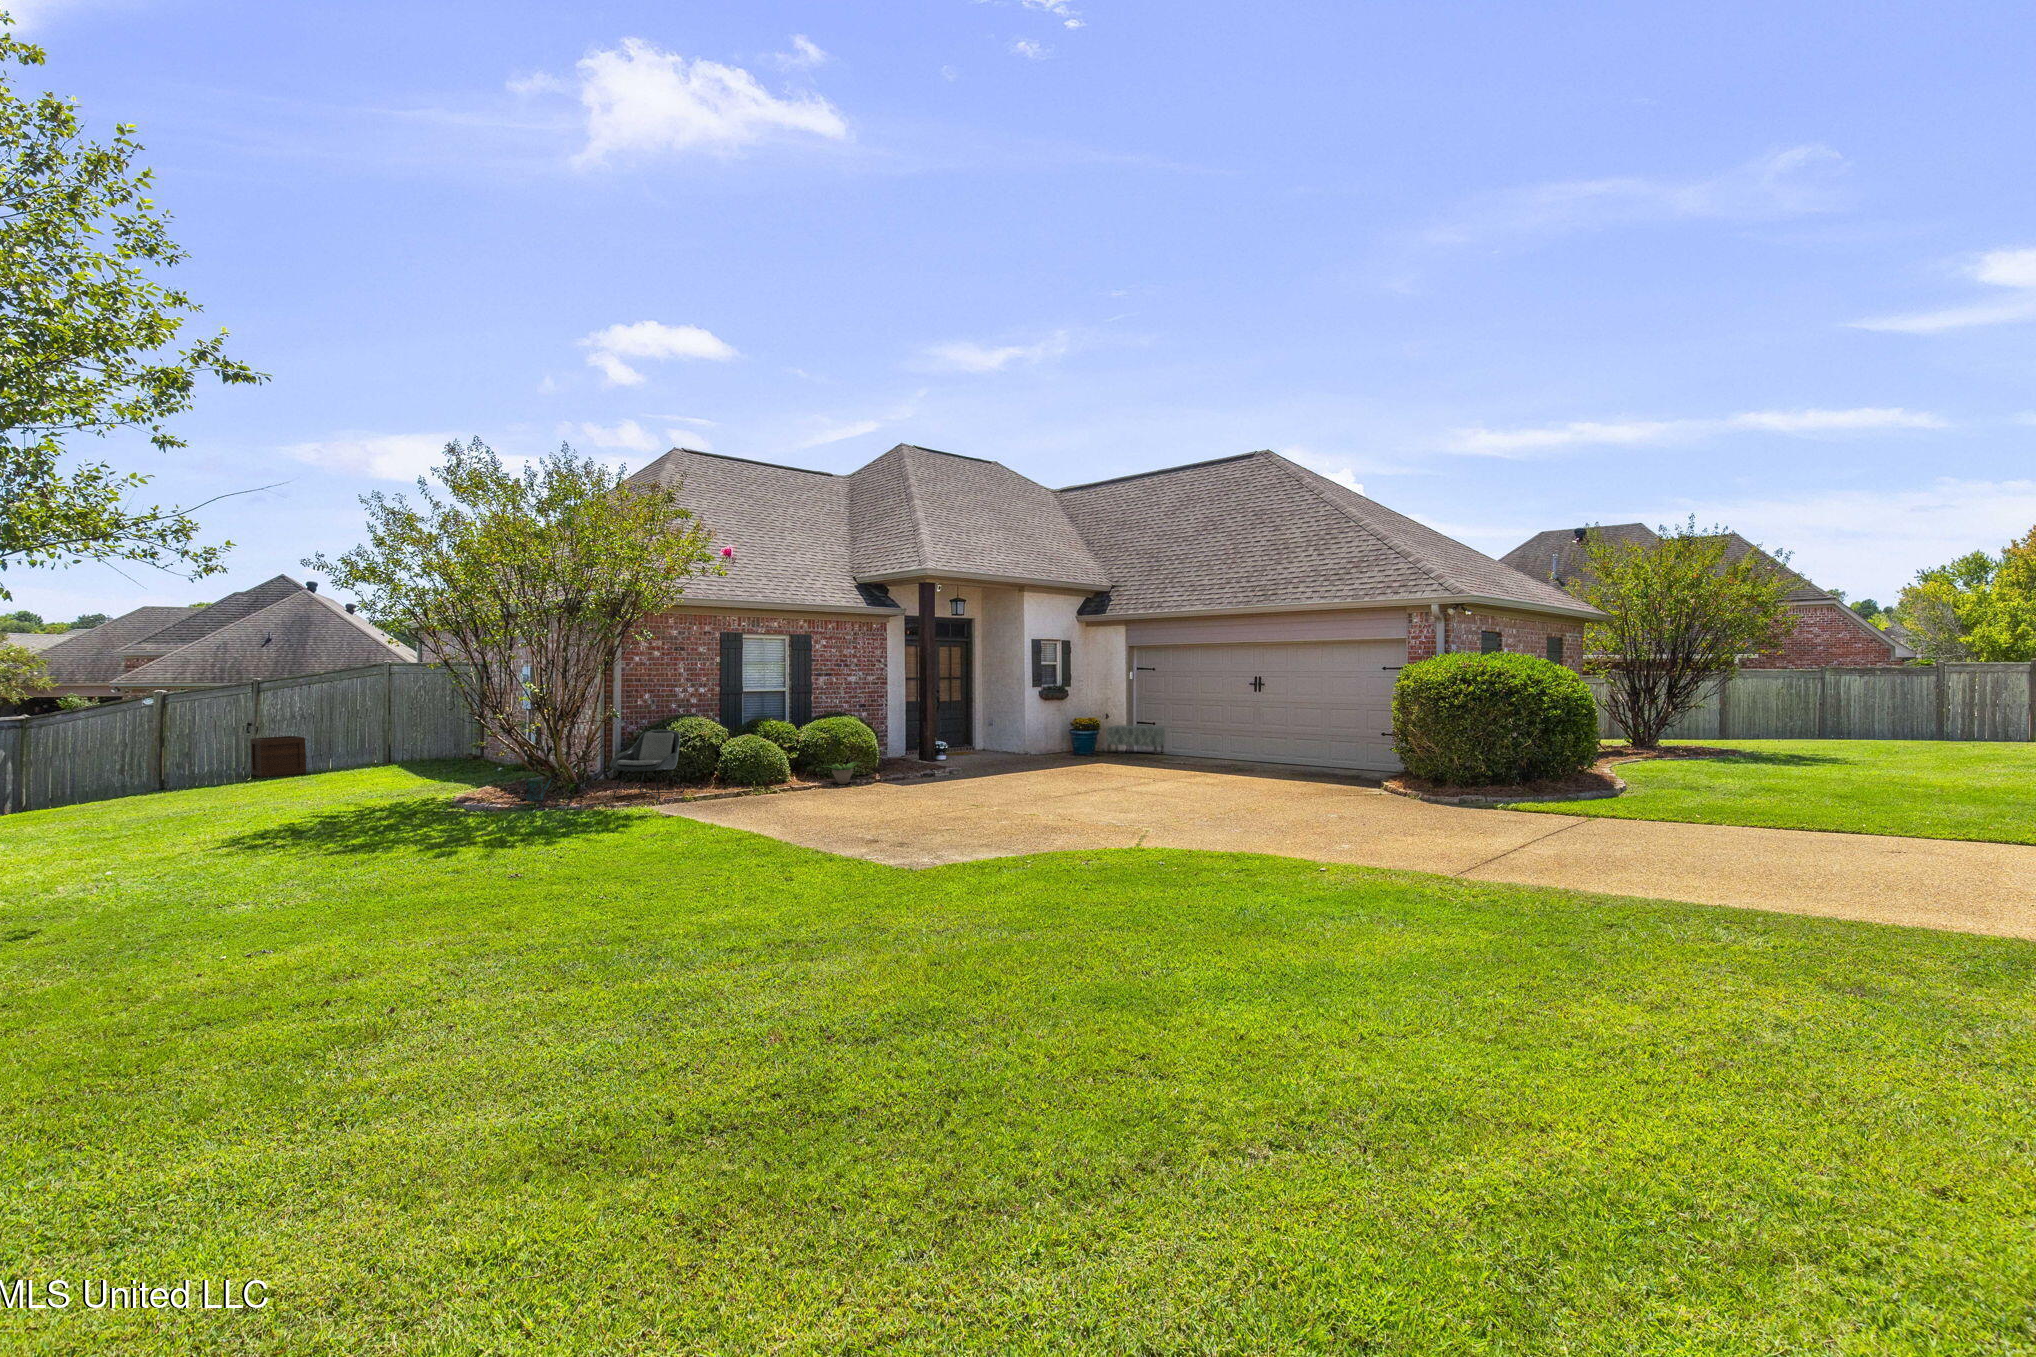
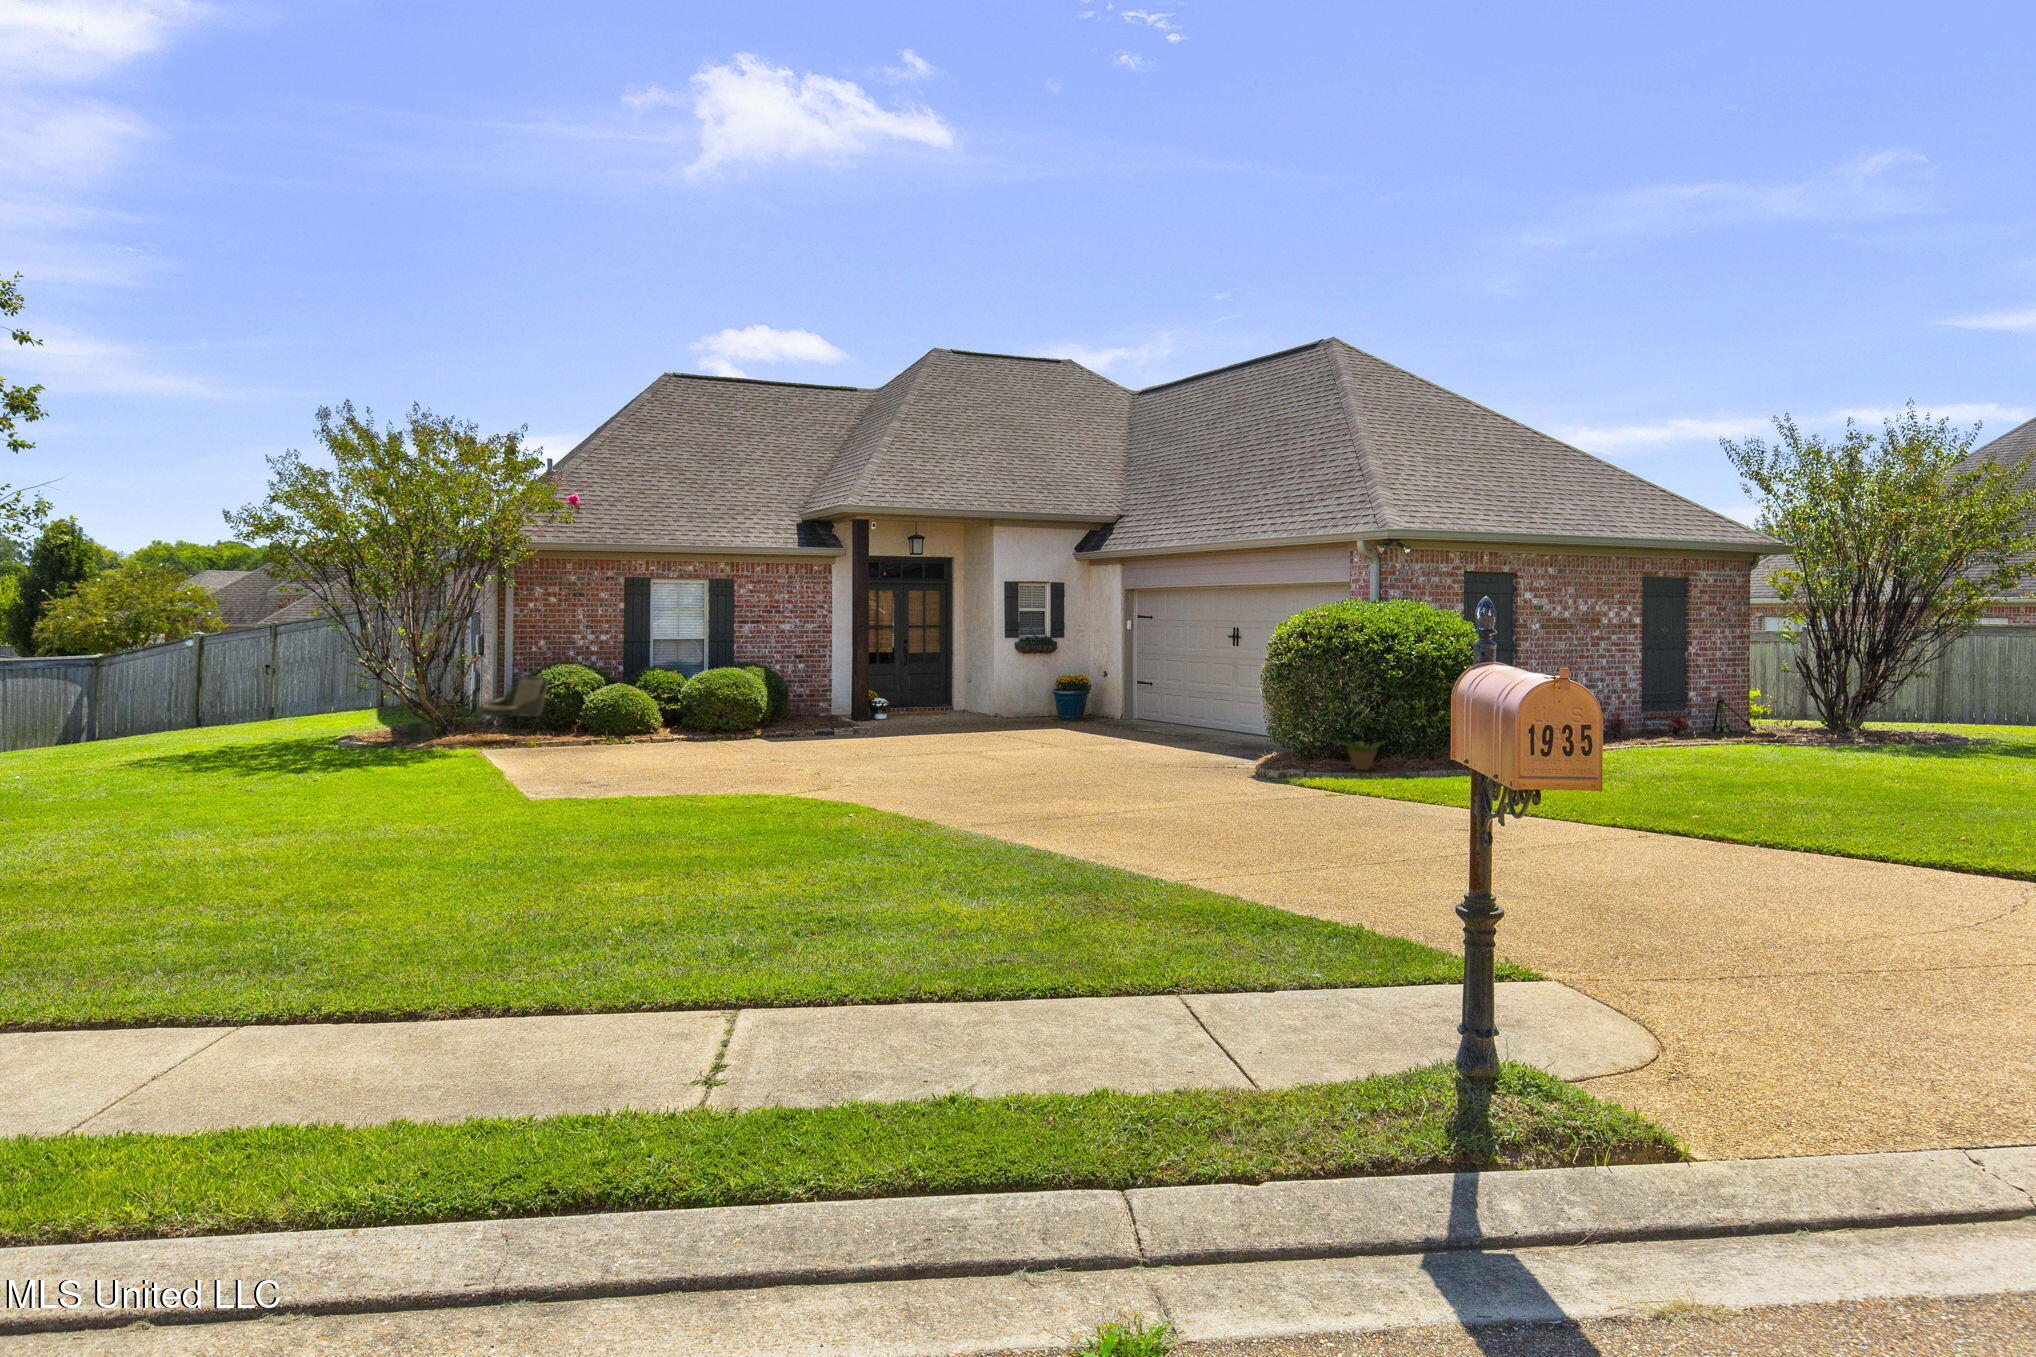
bench: present [1106,725,1165,754] -> none [1095,684,1163,719]
wooden crate: present [250,736,306,777] -> none [273,679,316,717]
decorative plant: present [823,762,859,784] -> present [1343,741,1386,770]

